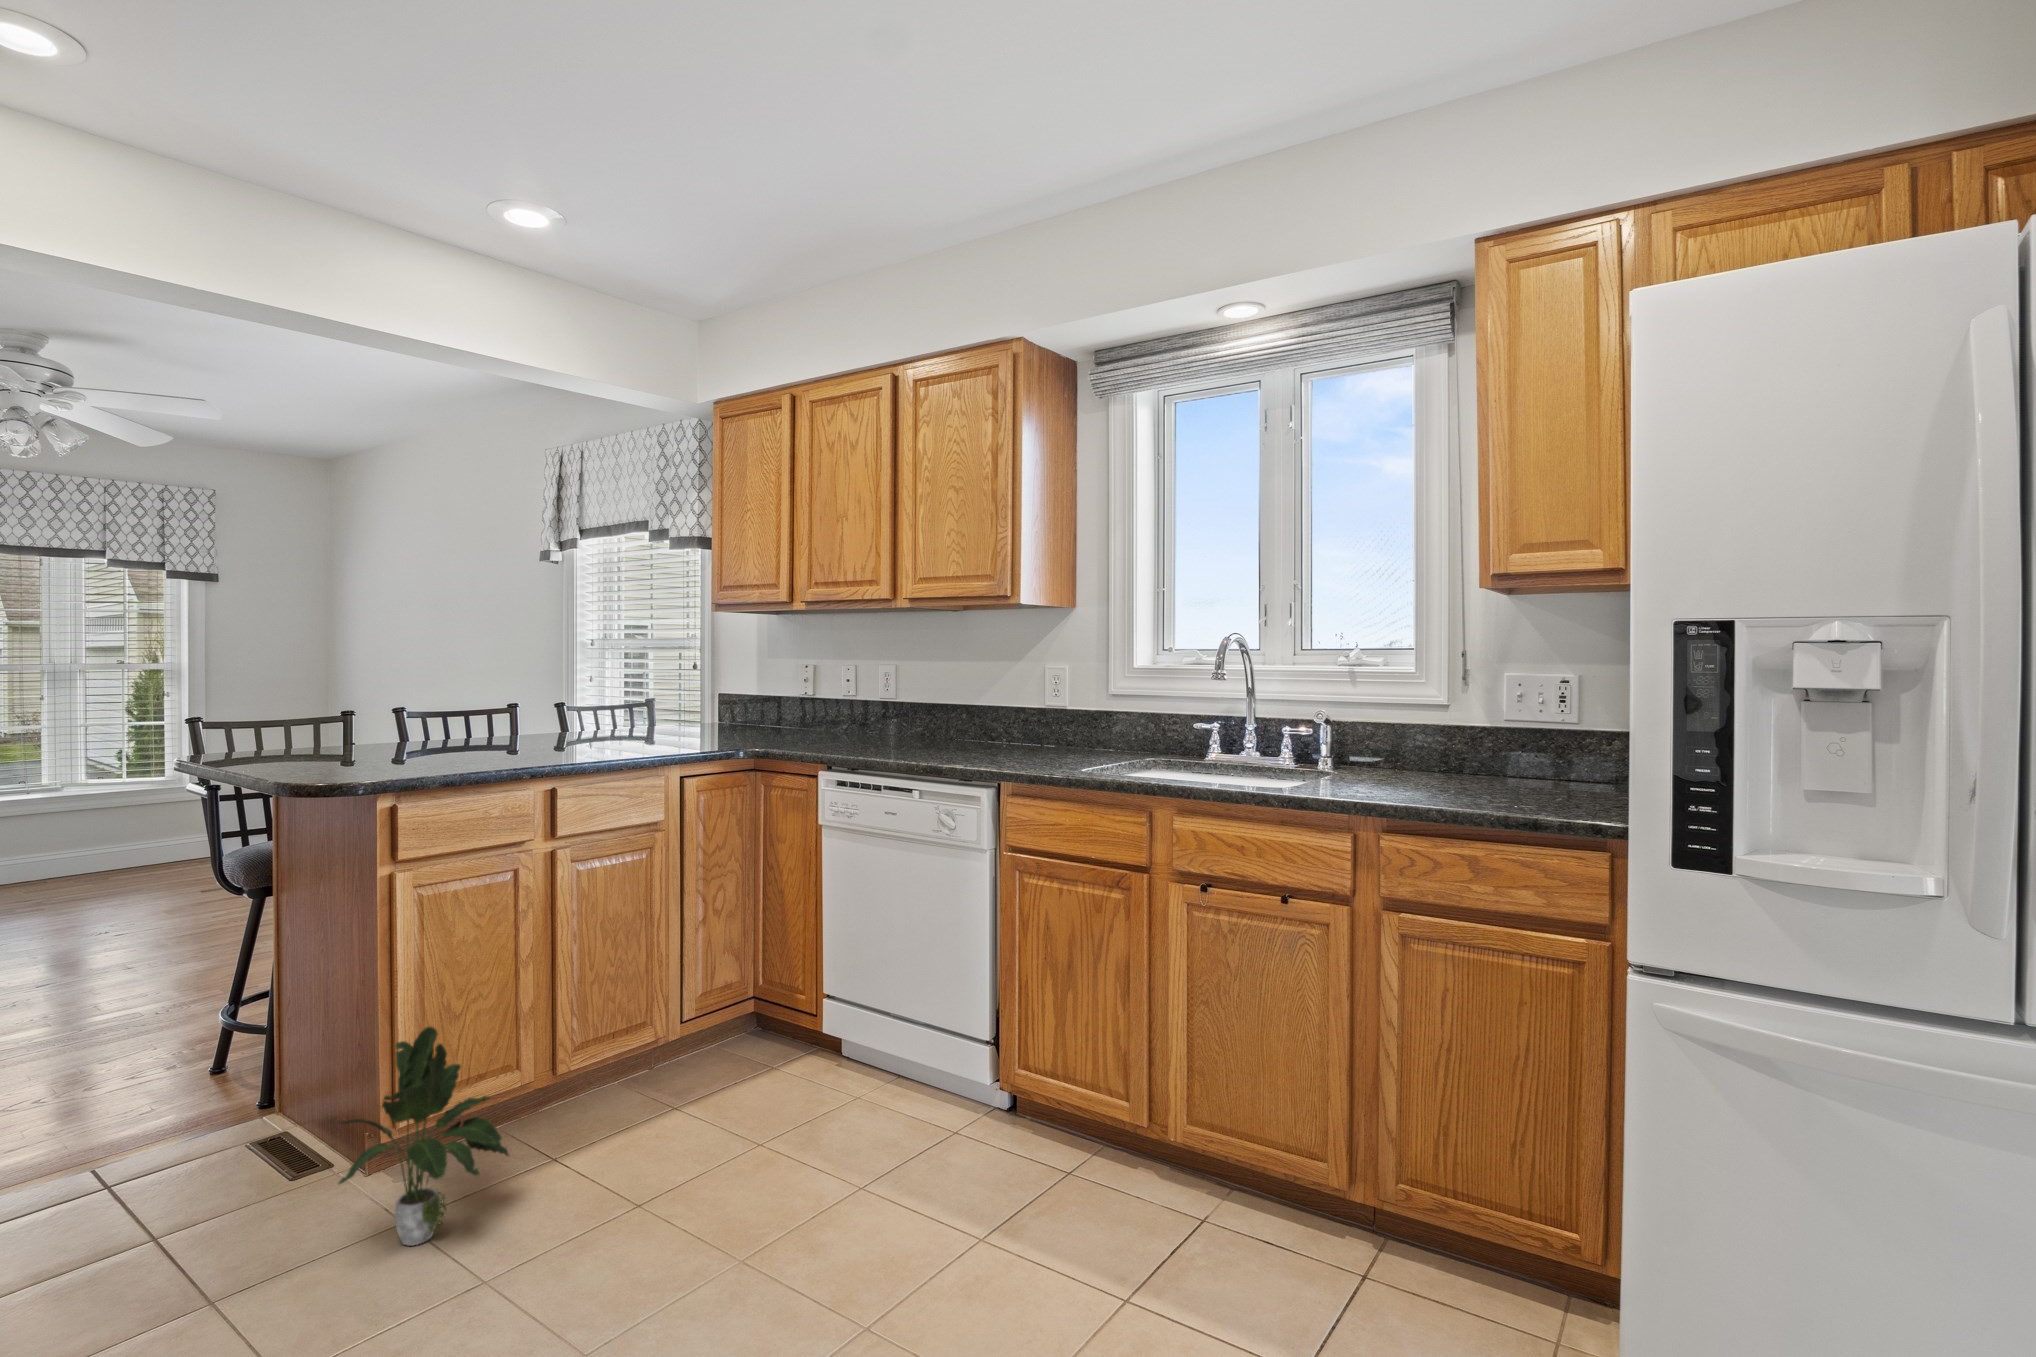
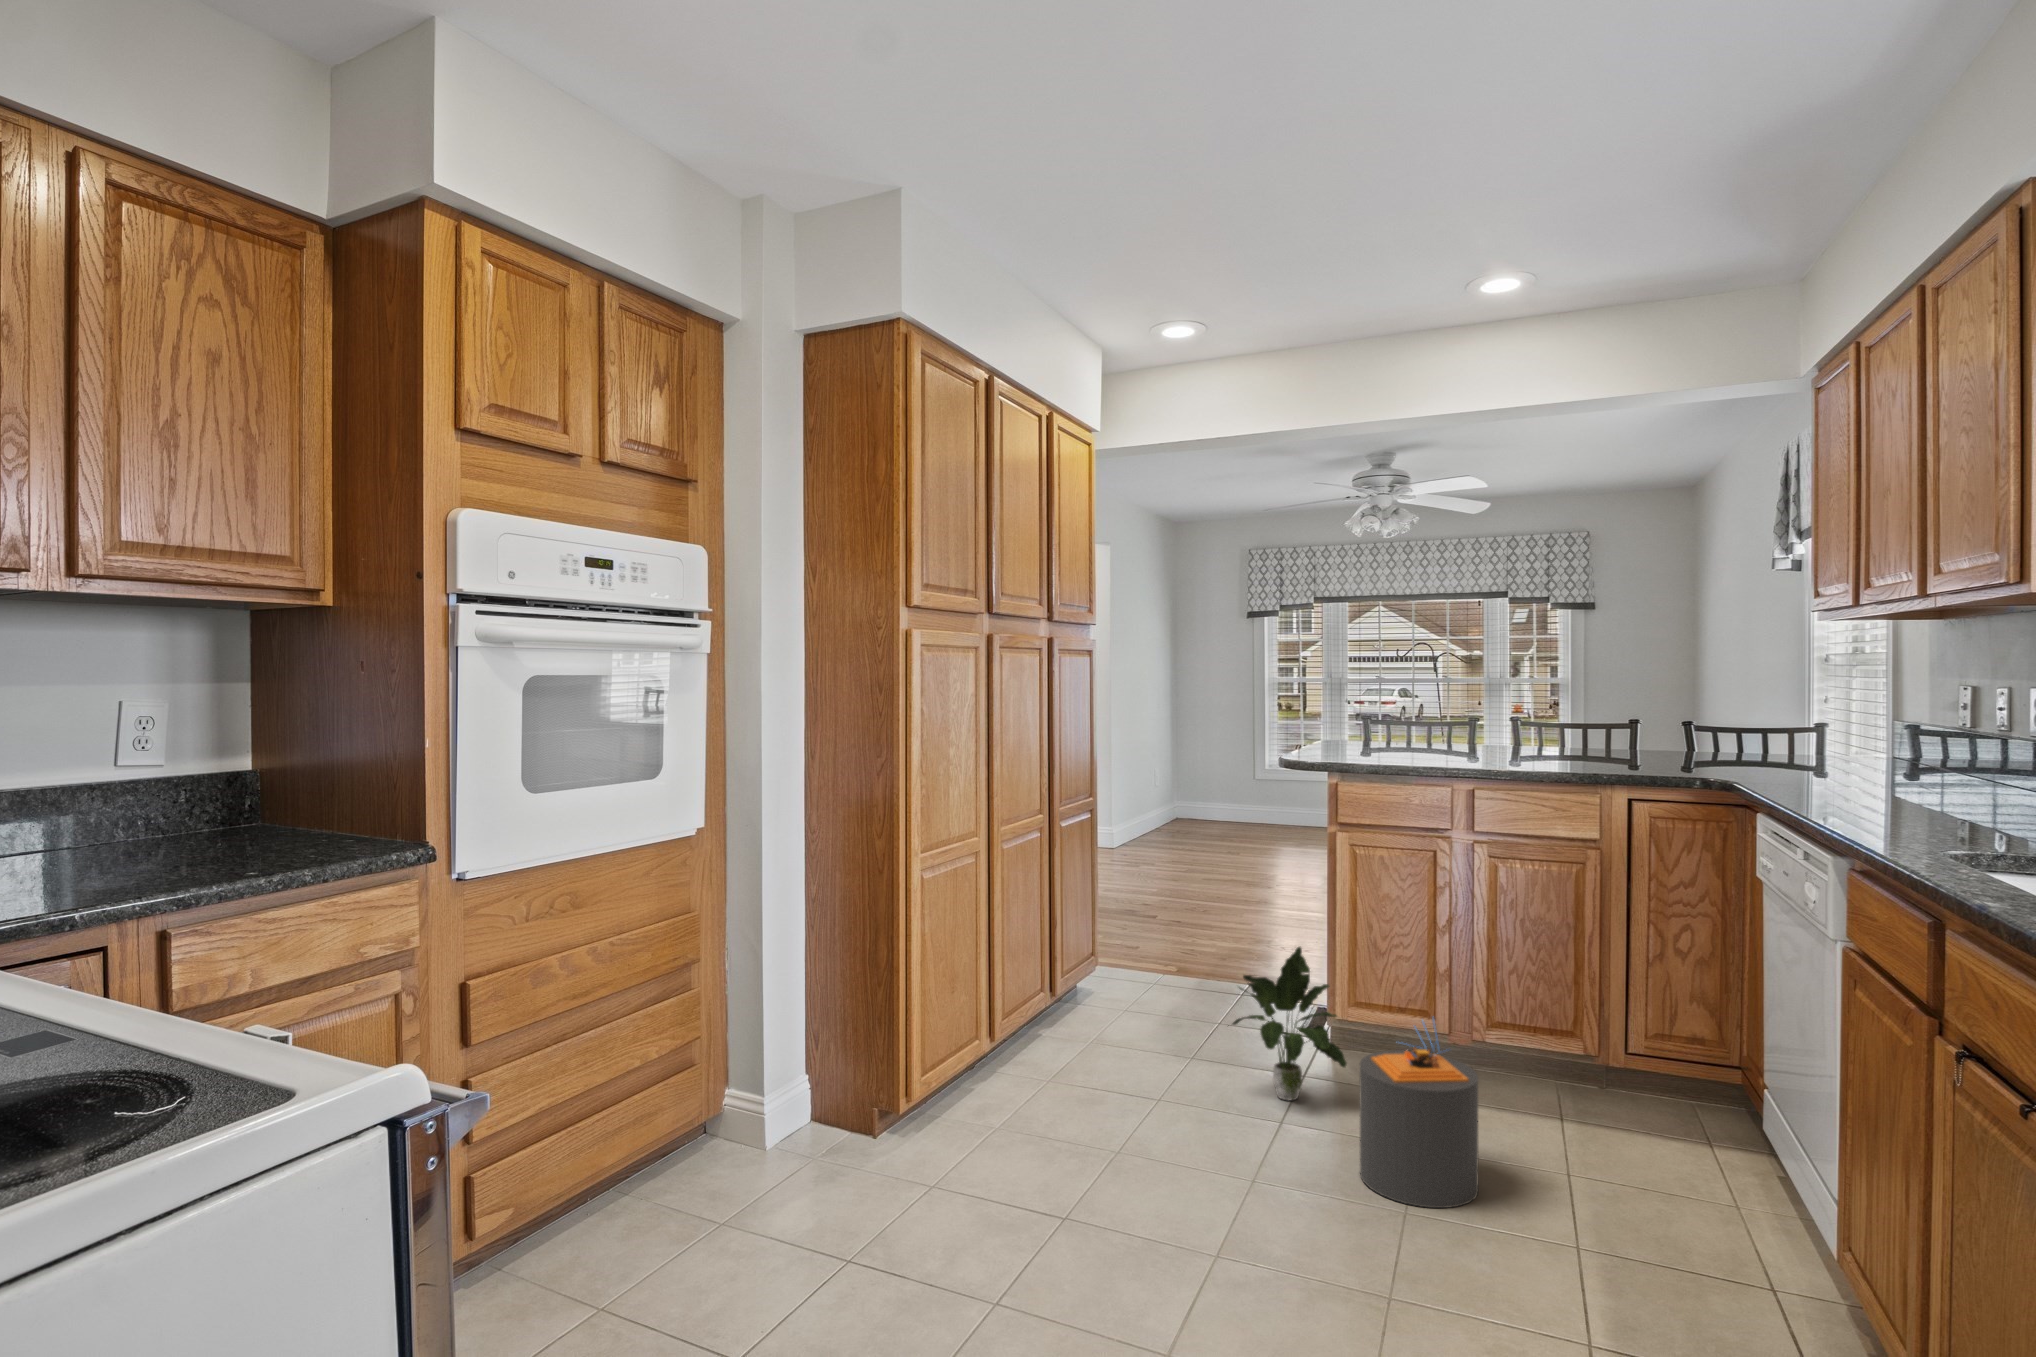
trash can: none [624,1031,755,1258] -> present [1360,1019,1478,1208]

